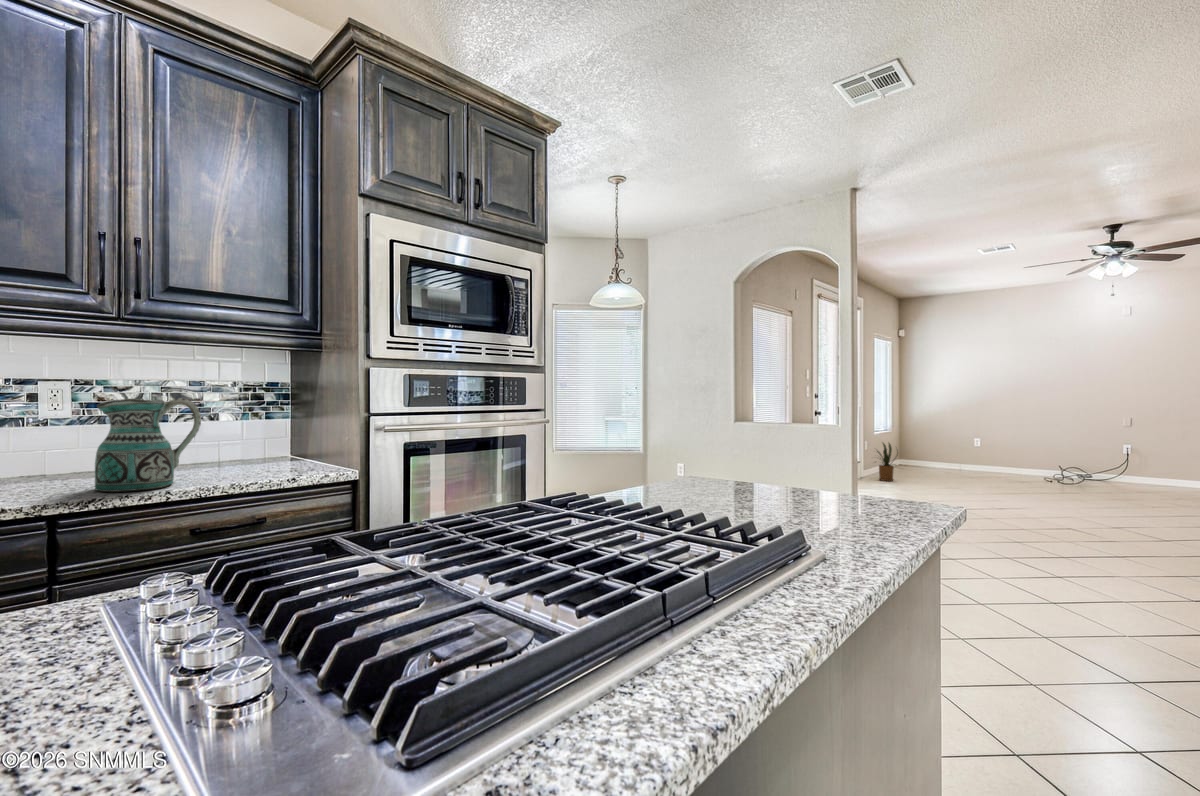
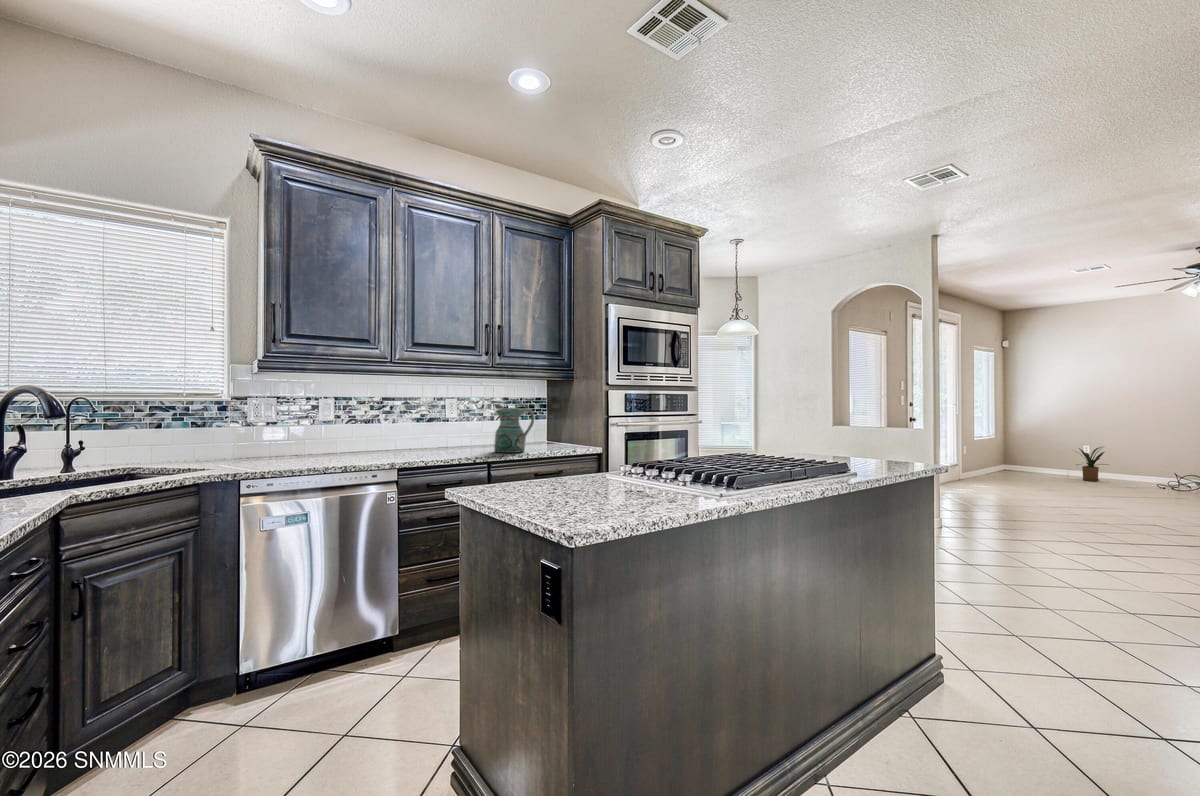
house plant: present [877,443,898,481] -> present [1077,447,1107,481]

